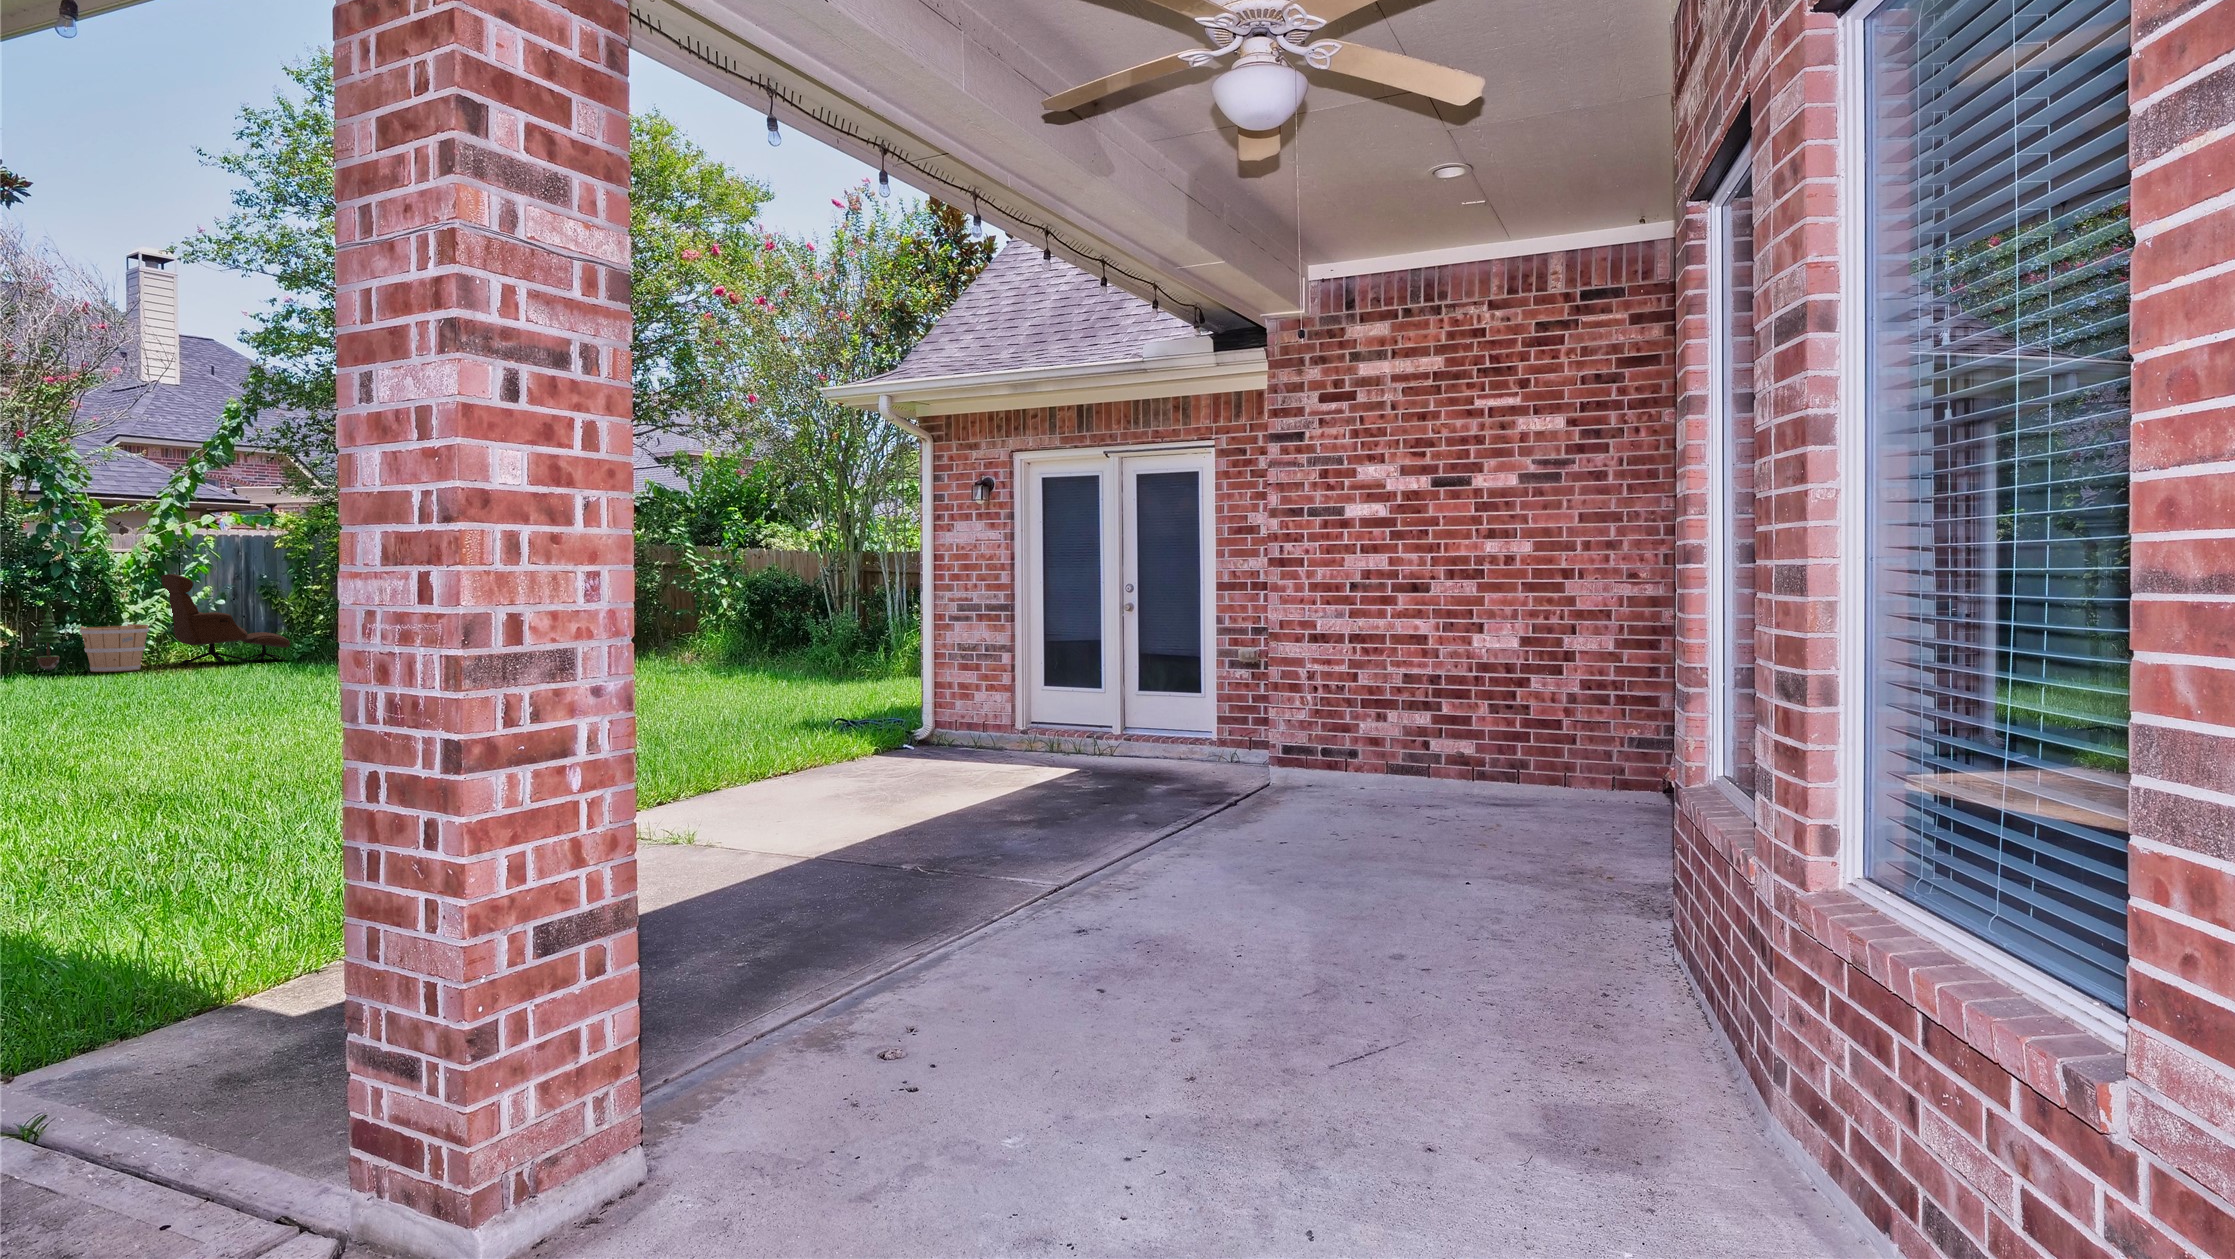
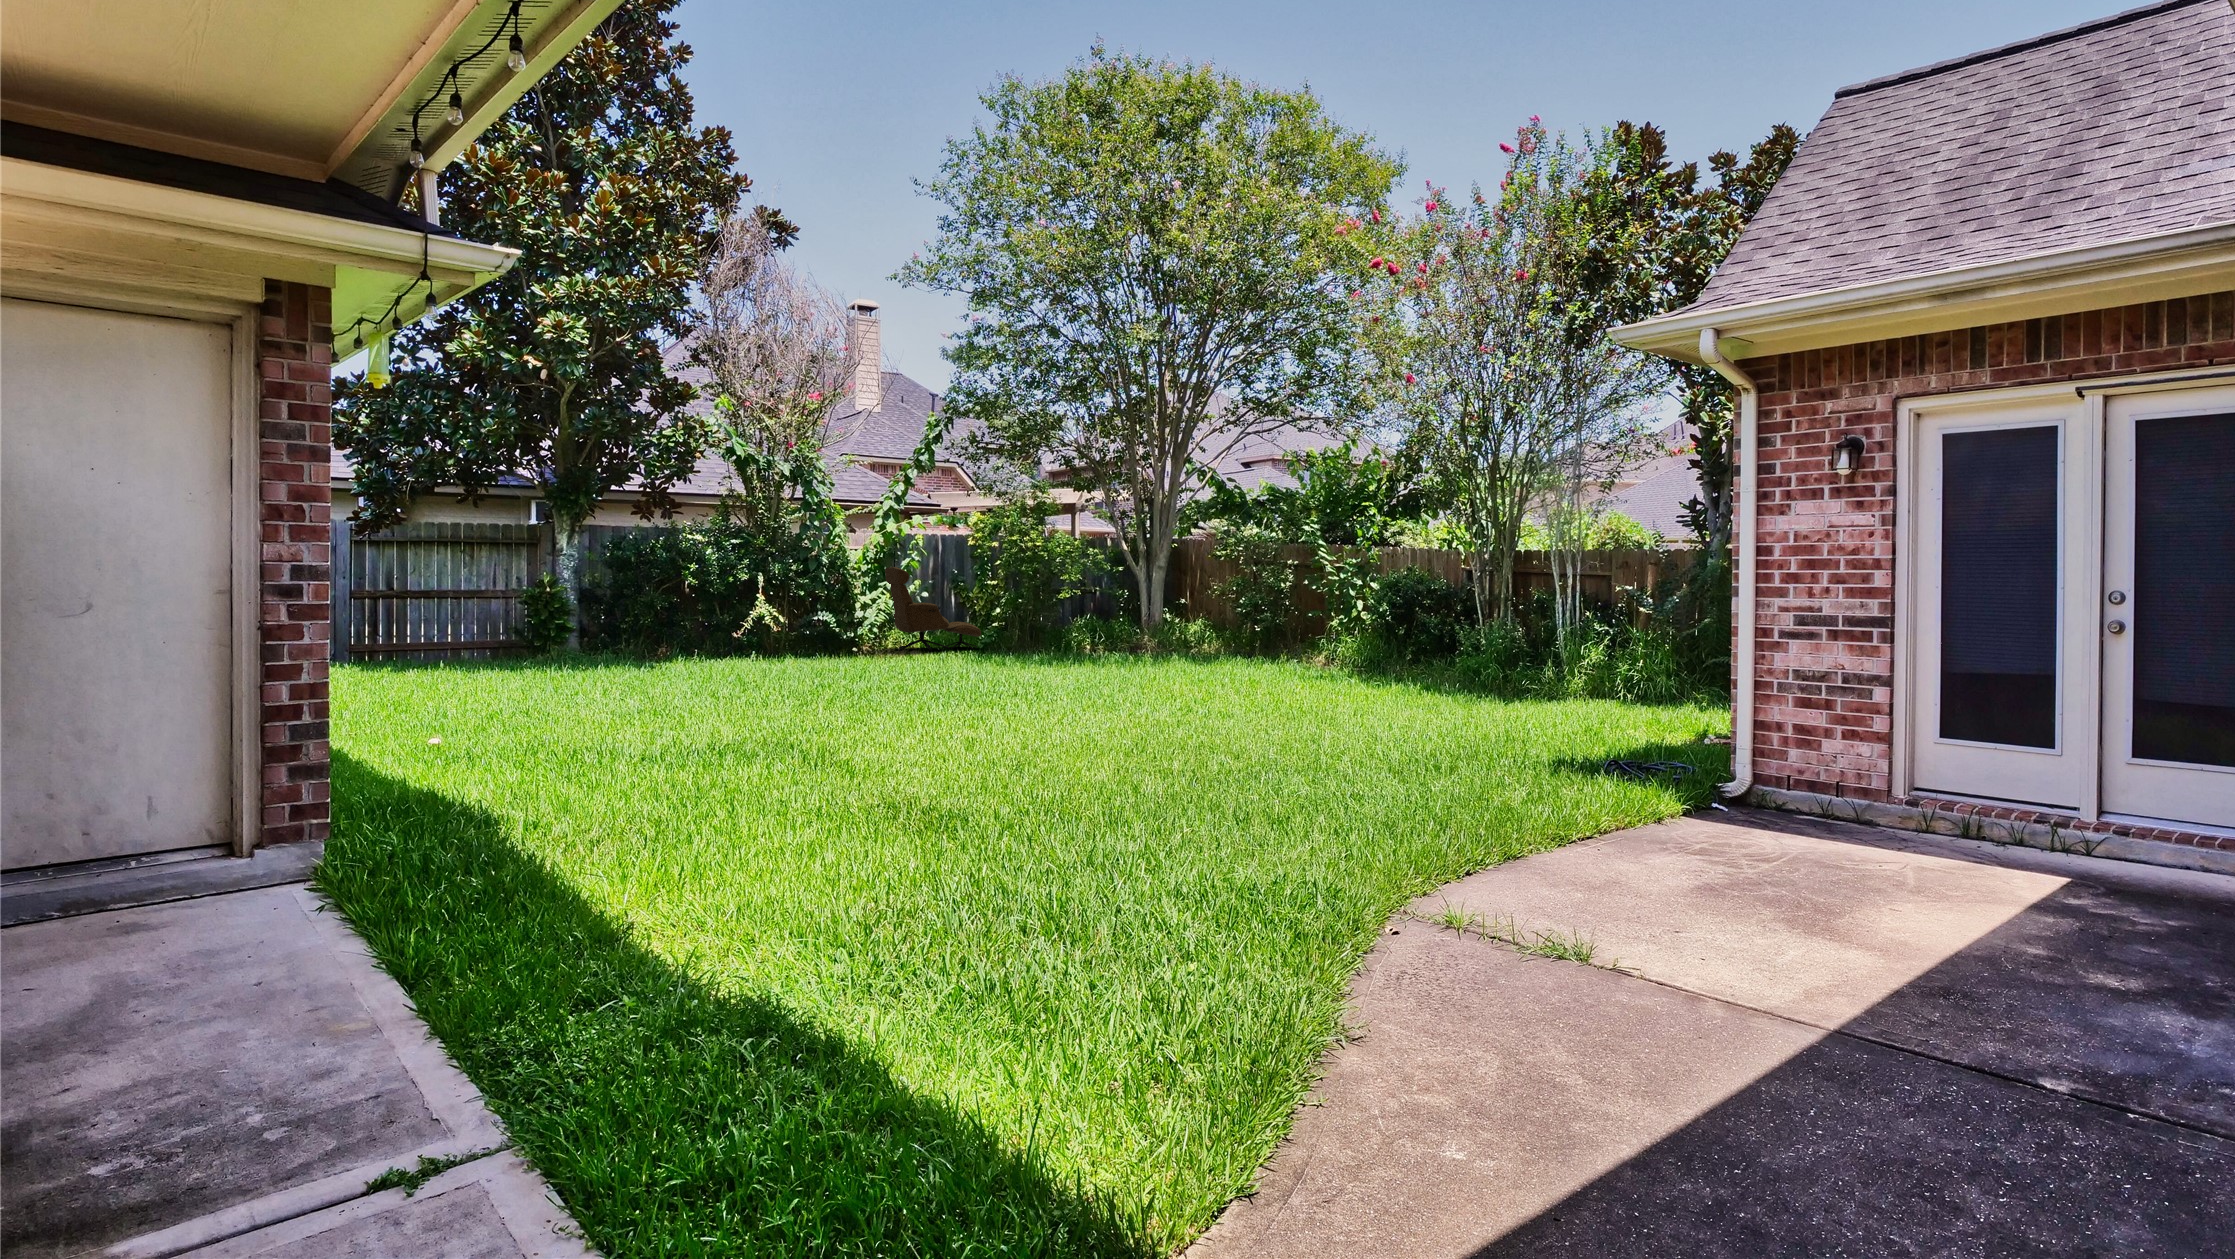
potted tree: present [35,612,61,671] -> none [794,599,814,653]
wooden bucket: present [80,624,149,672] -> none [827,612,877,655]

